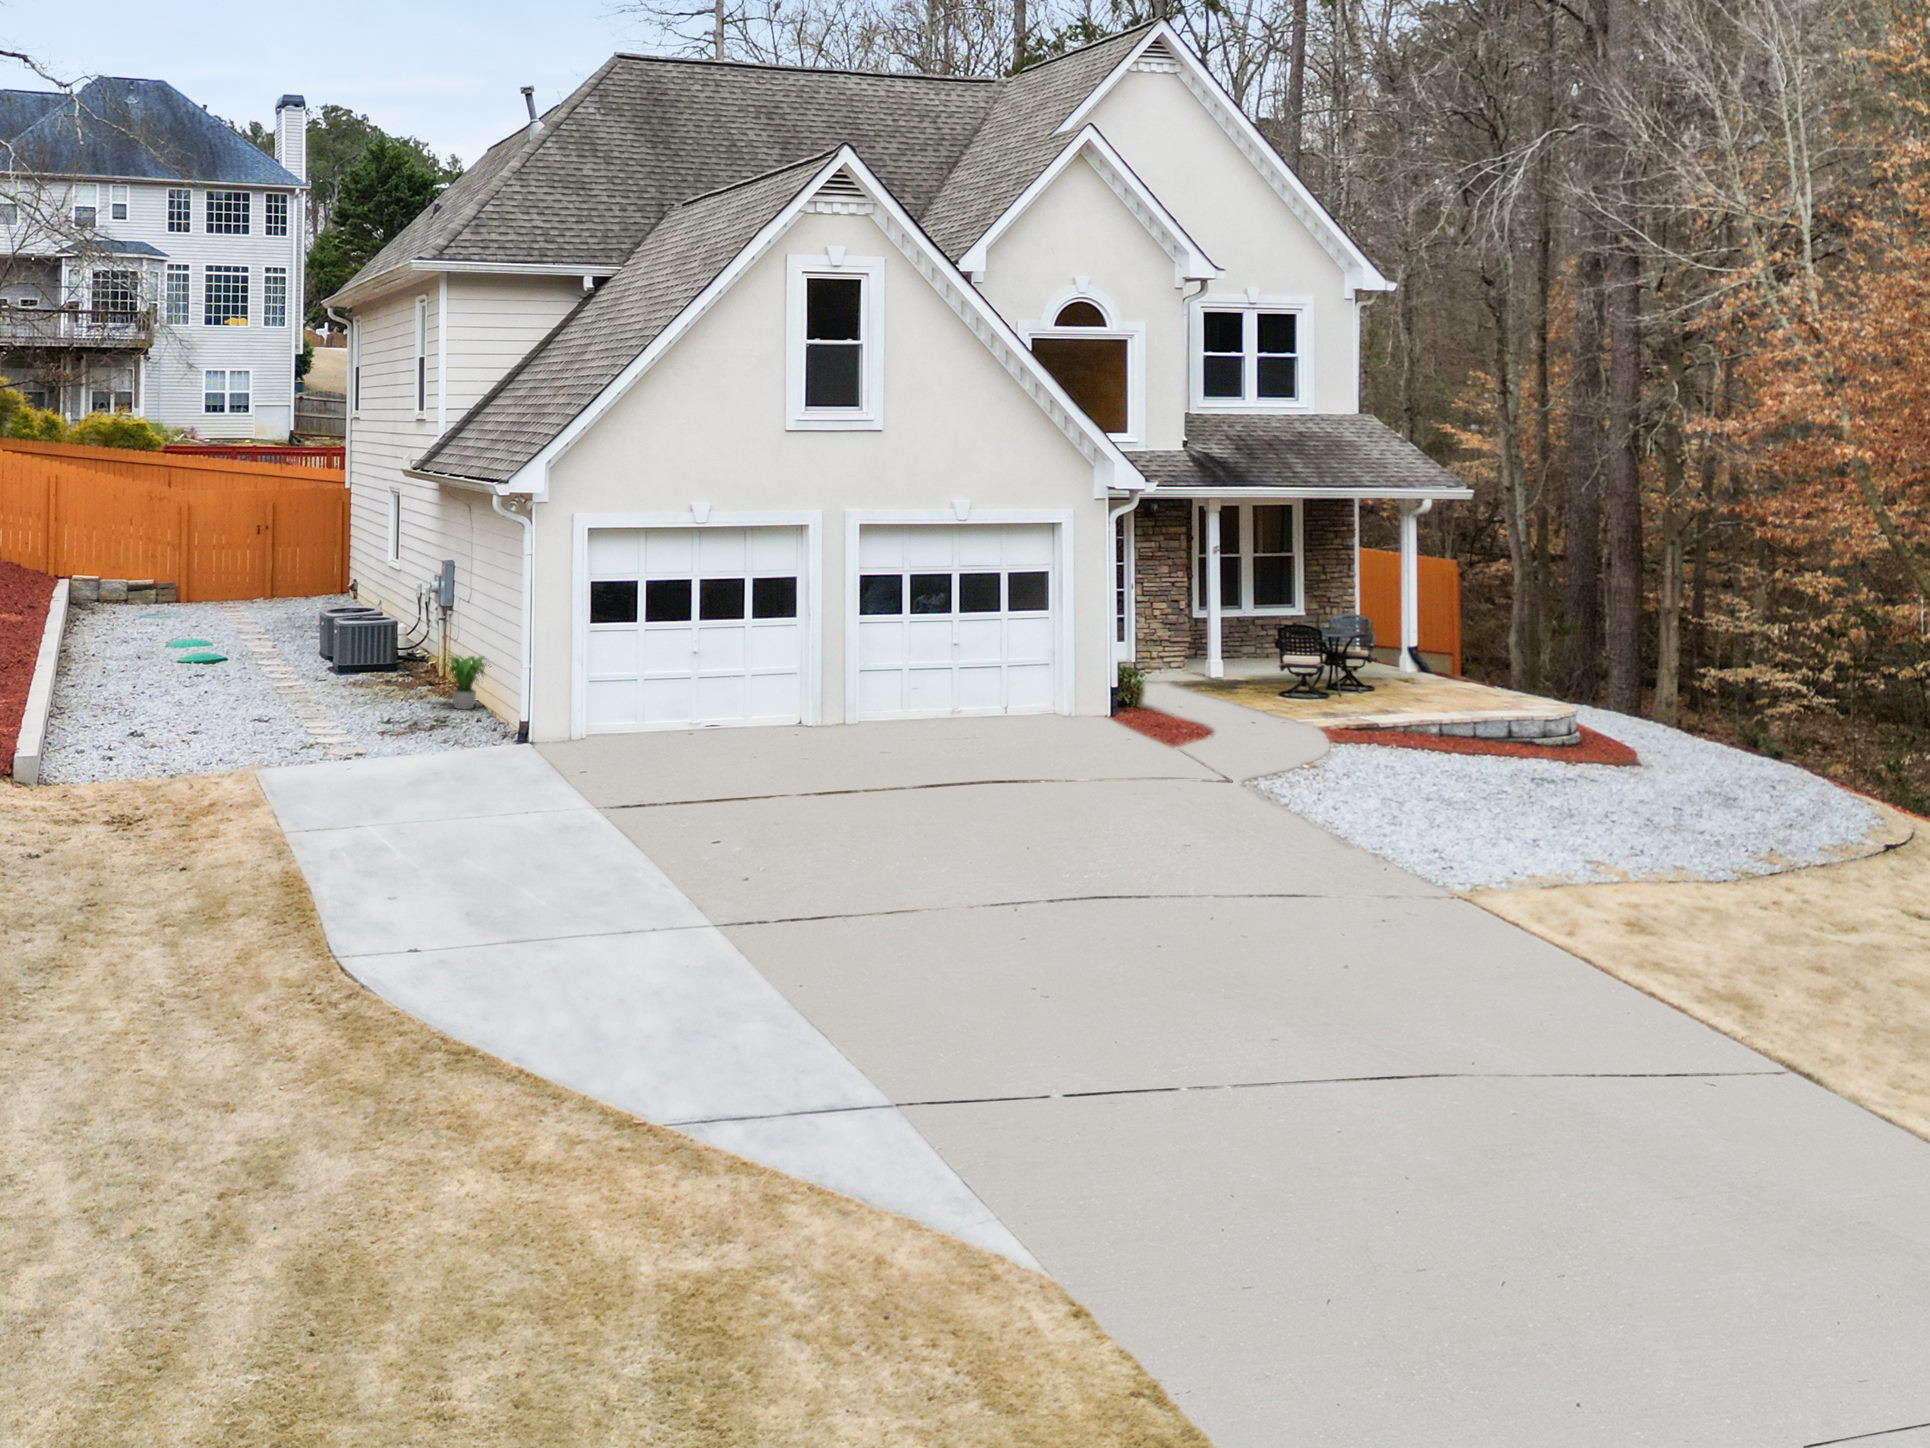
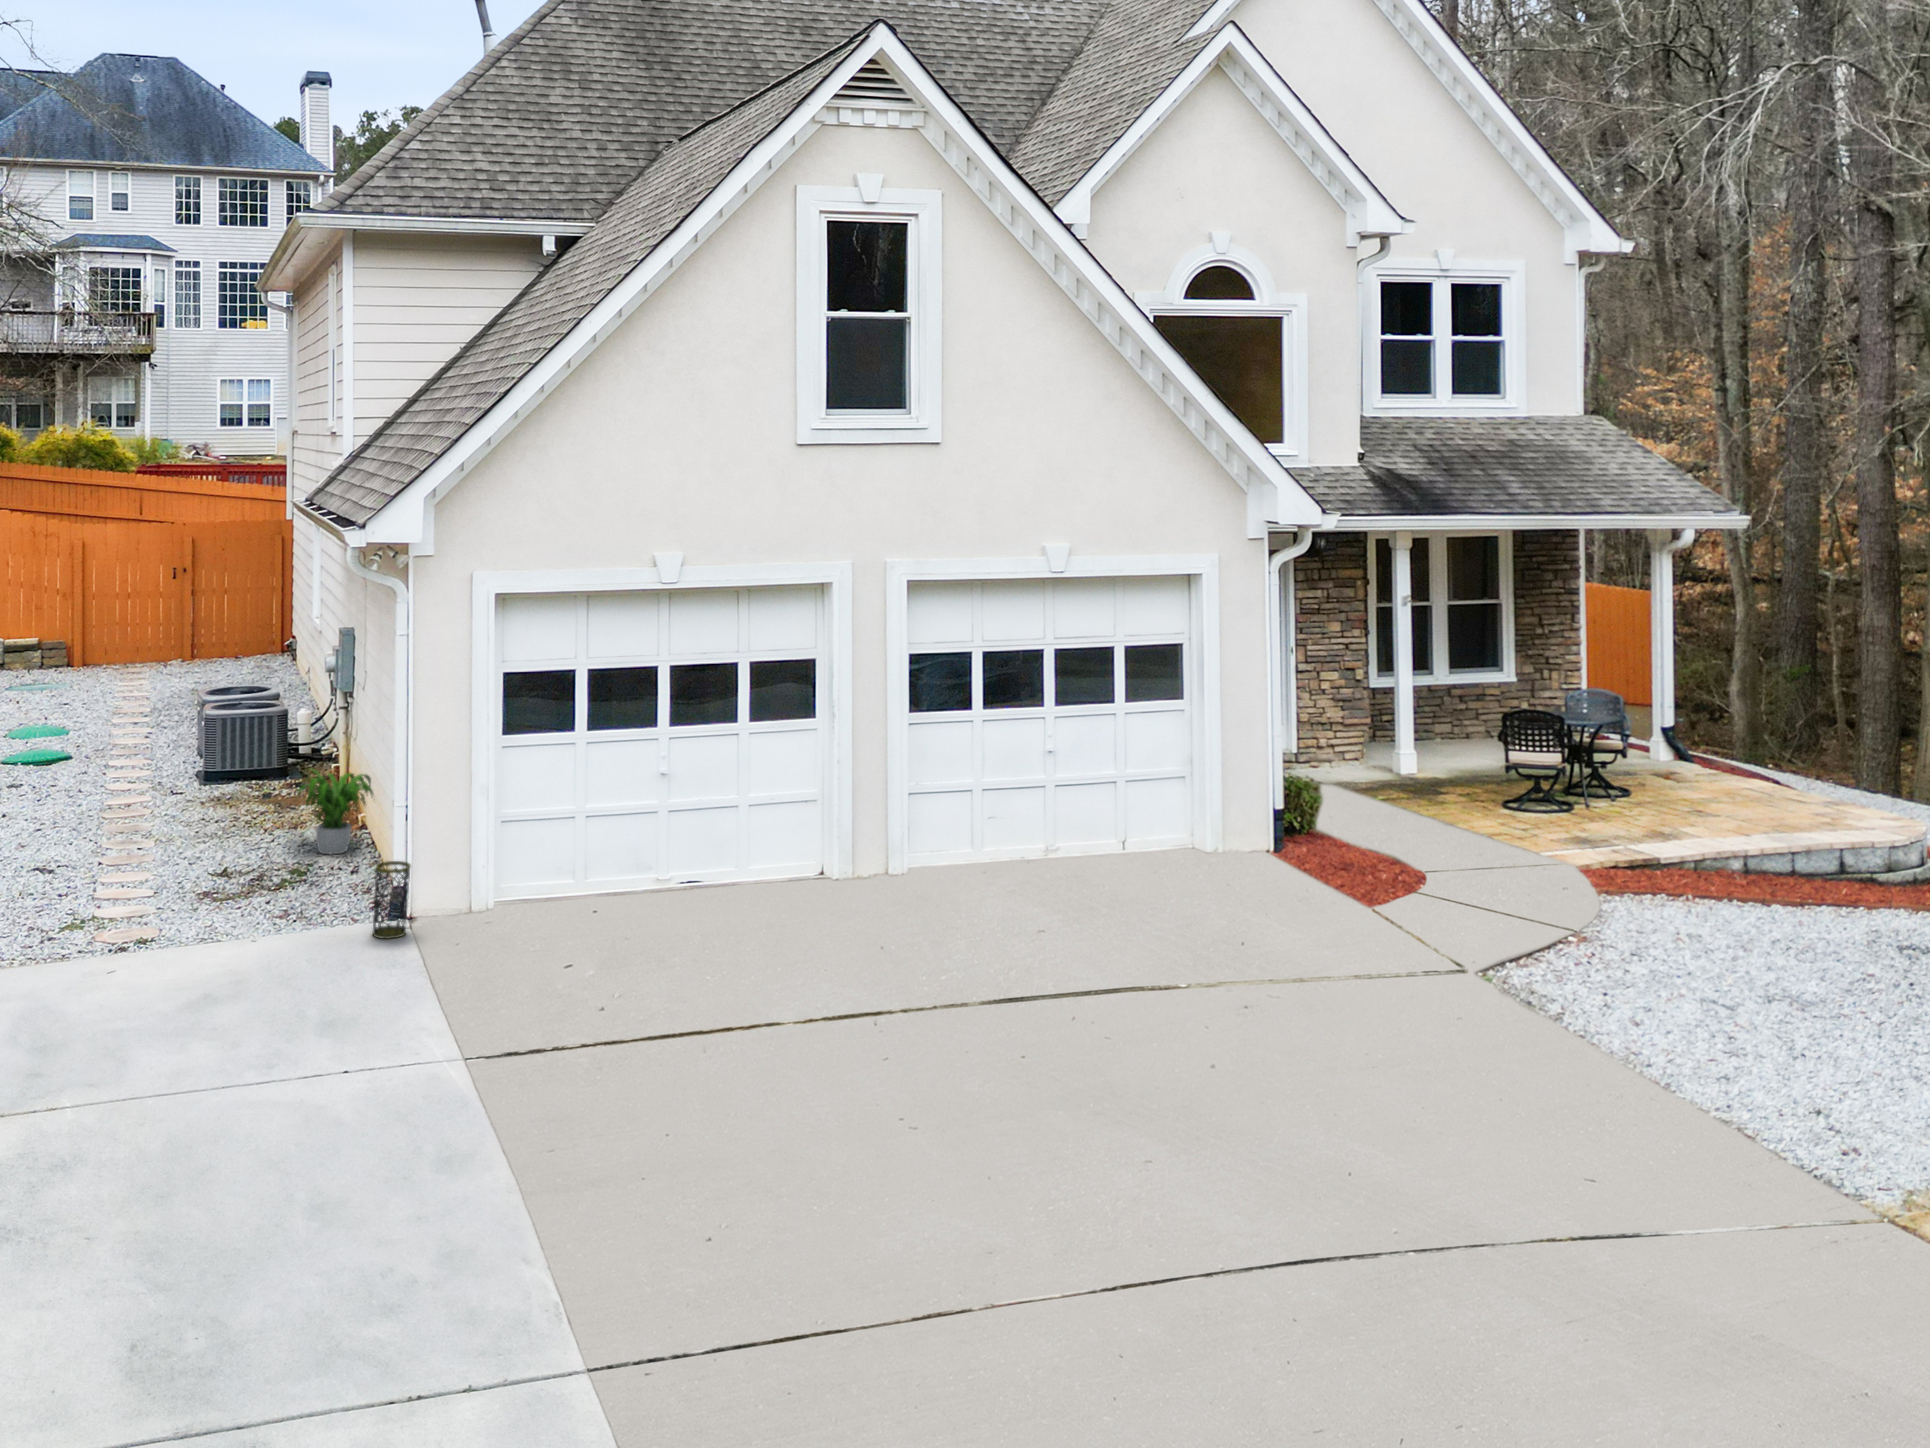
trash can: none [519,701,543,749] -> present [373,861,411,939]

